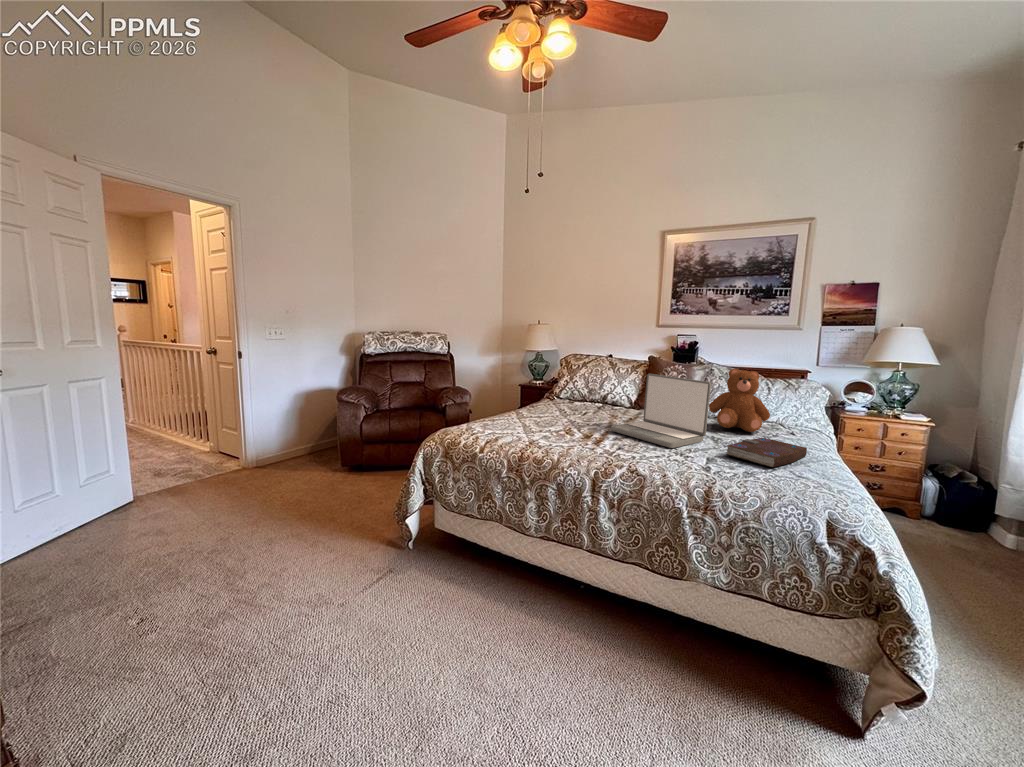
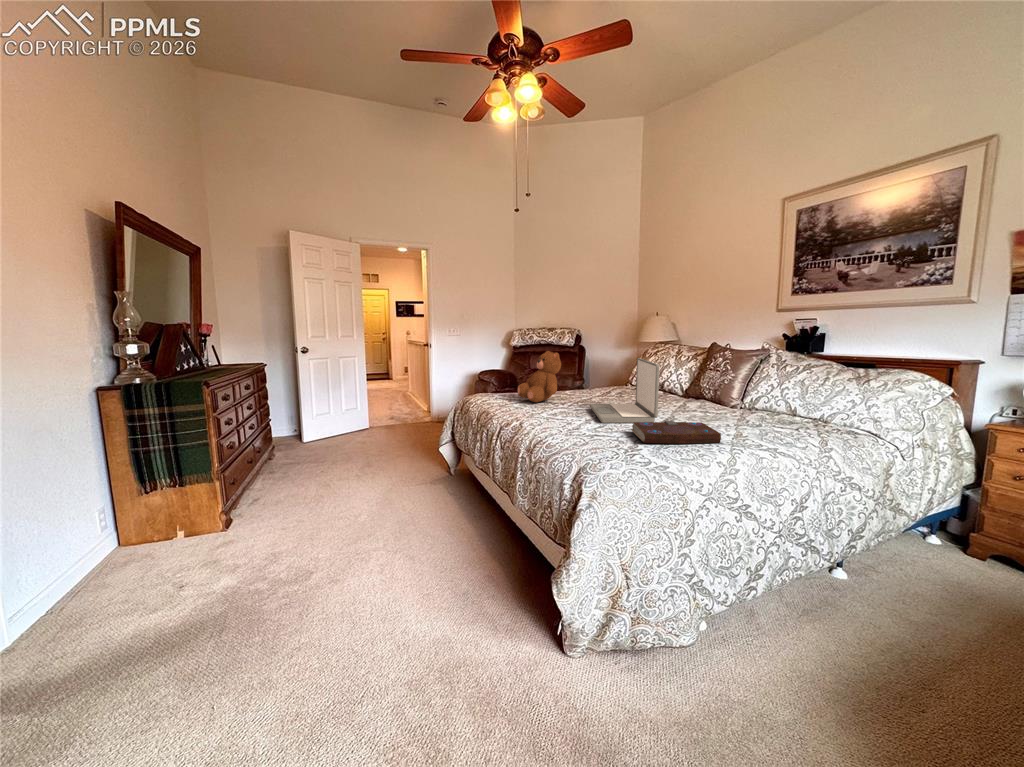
teddy bear: present [709,369,770,432] -> present [517,351,561,402]

